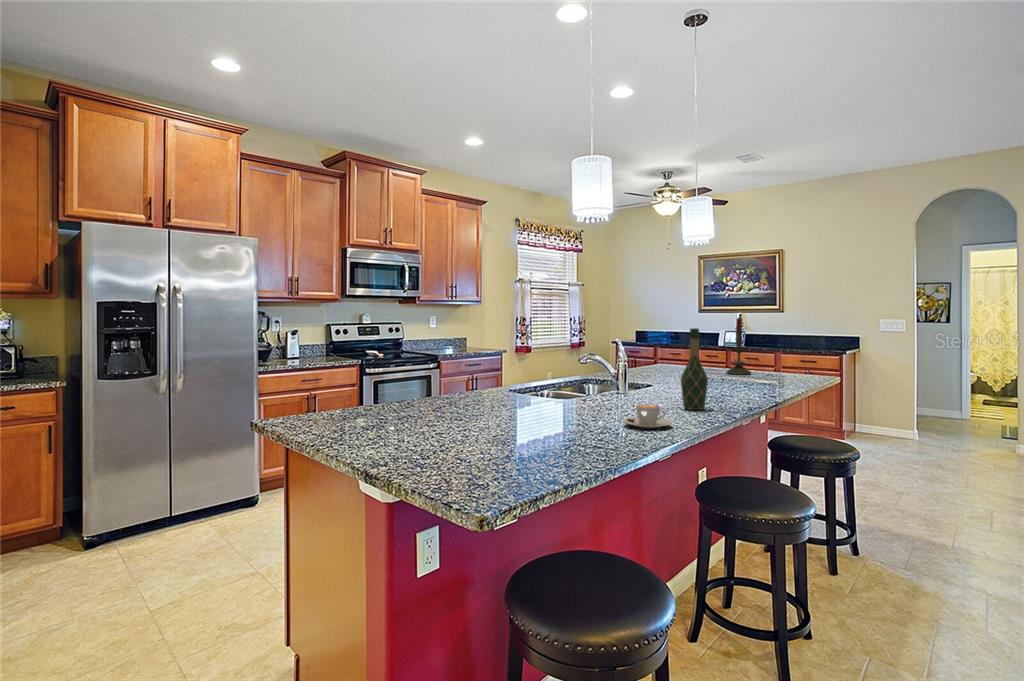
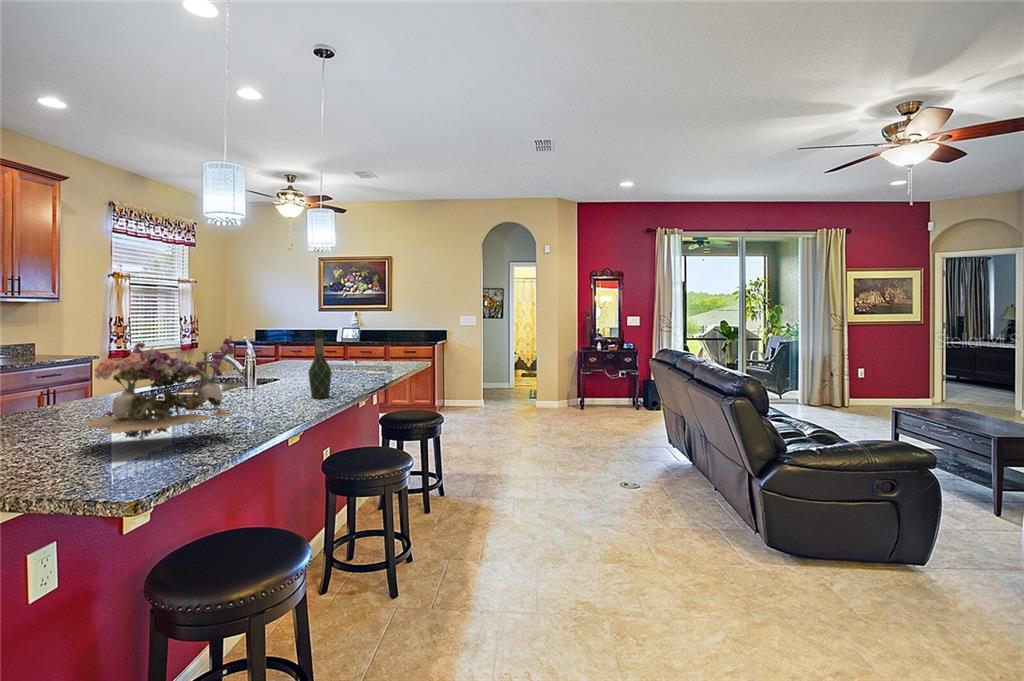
candle: present [727,318,751,375] -> none [347,317,366,366]
flower arrangement: none [458,332,597,441] -> present [77,336,235,442]
coffee cup: present [624,405,672,428] -> none [259,396,303,416]

